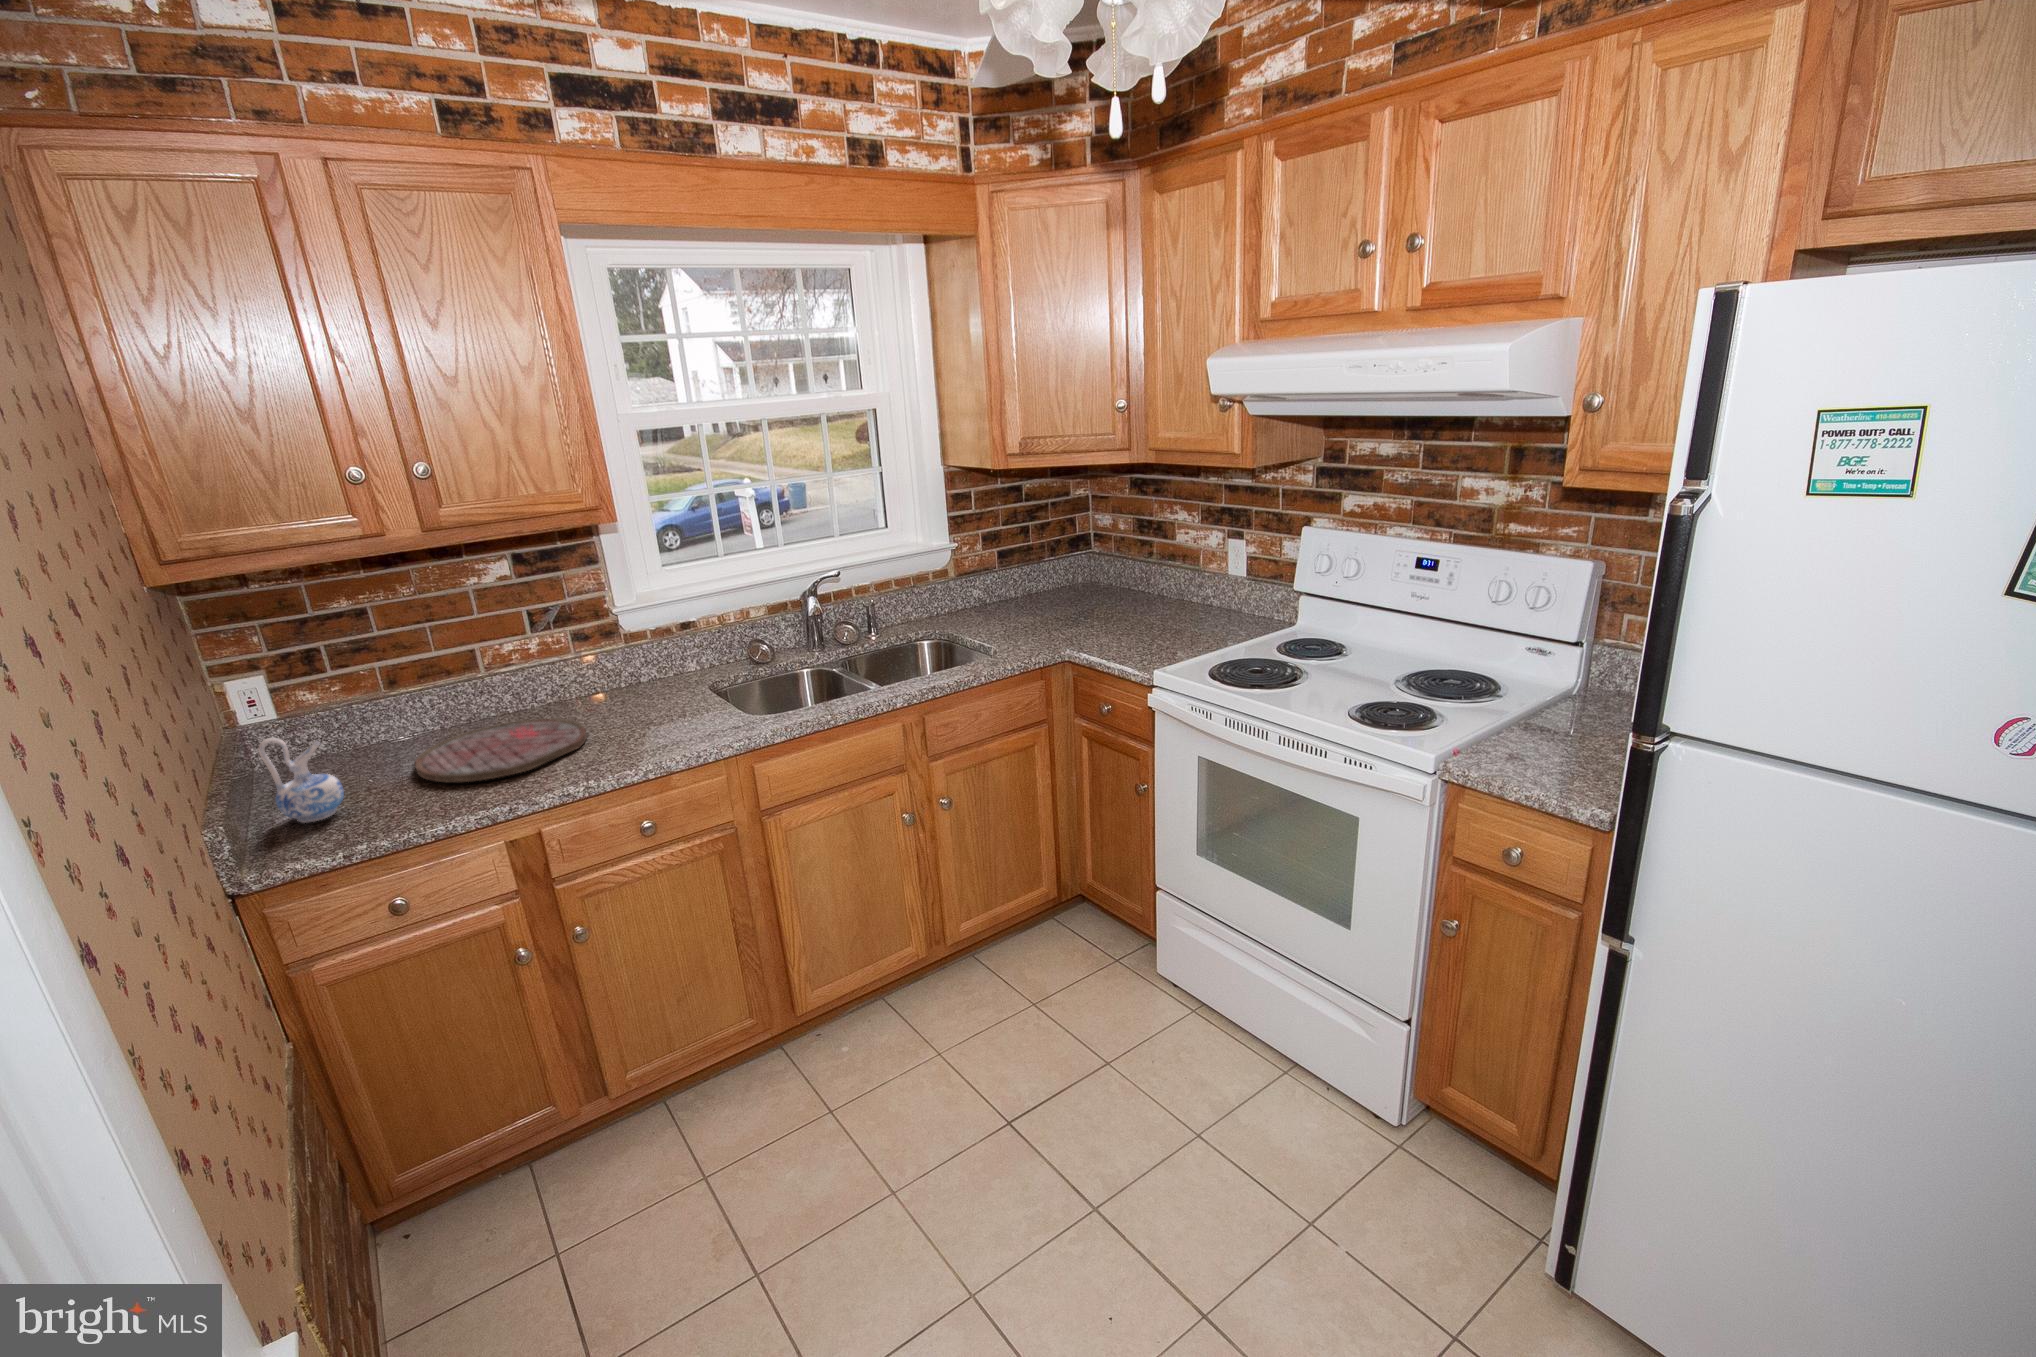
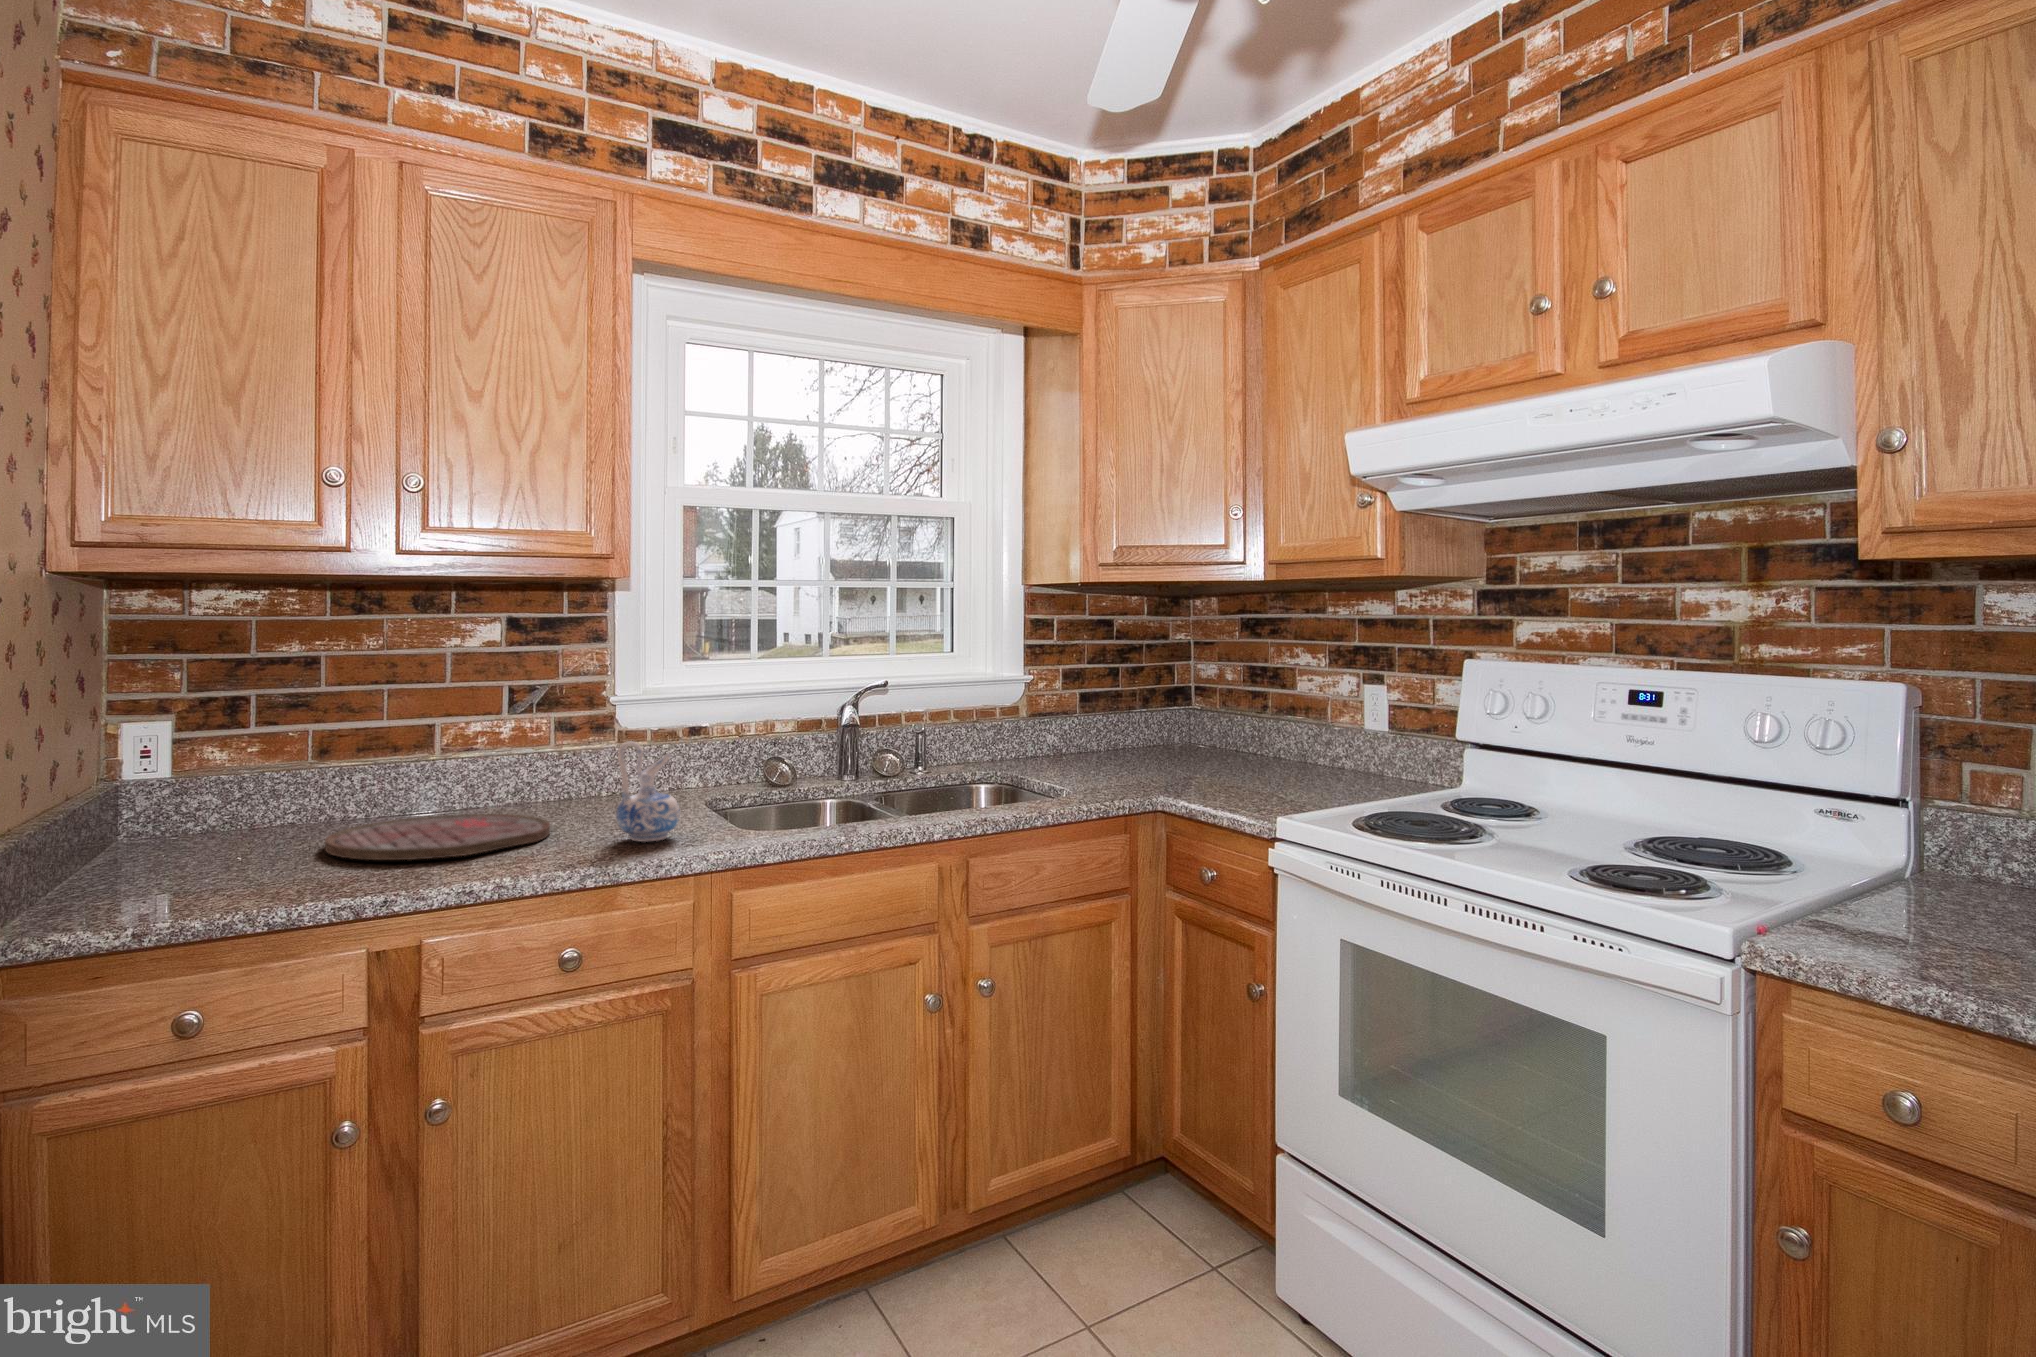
ceramic pitcher: present [259,738,344,823] -> present [616,741,680,842]

